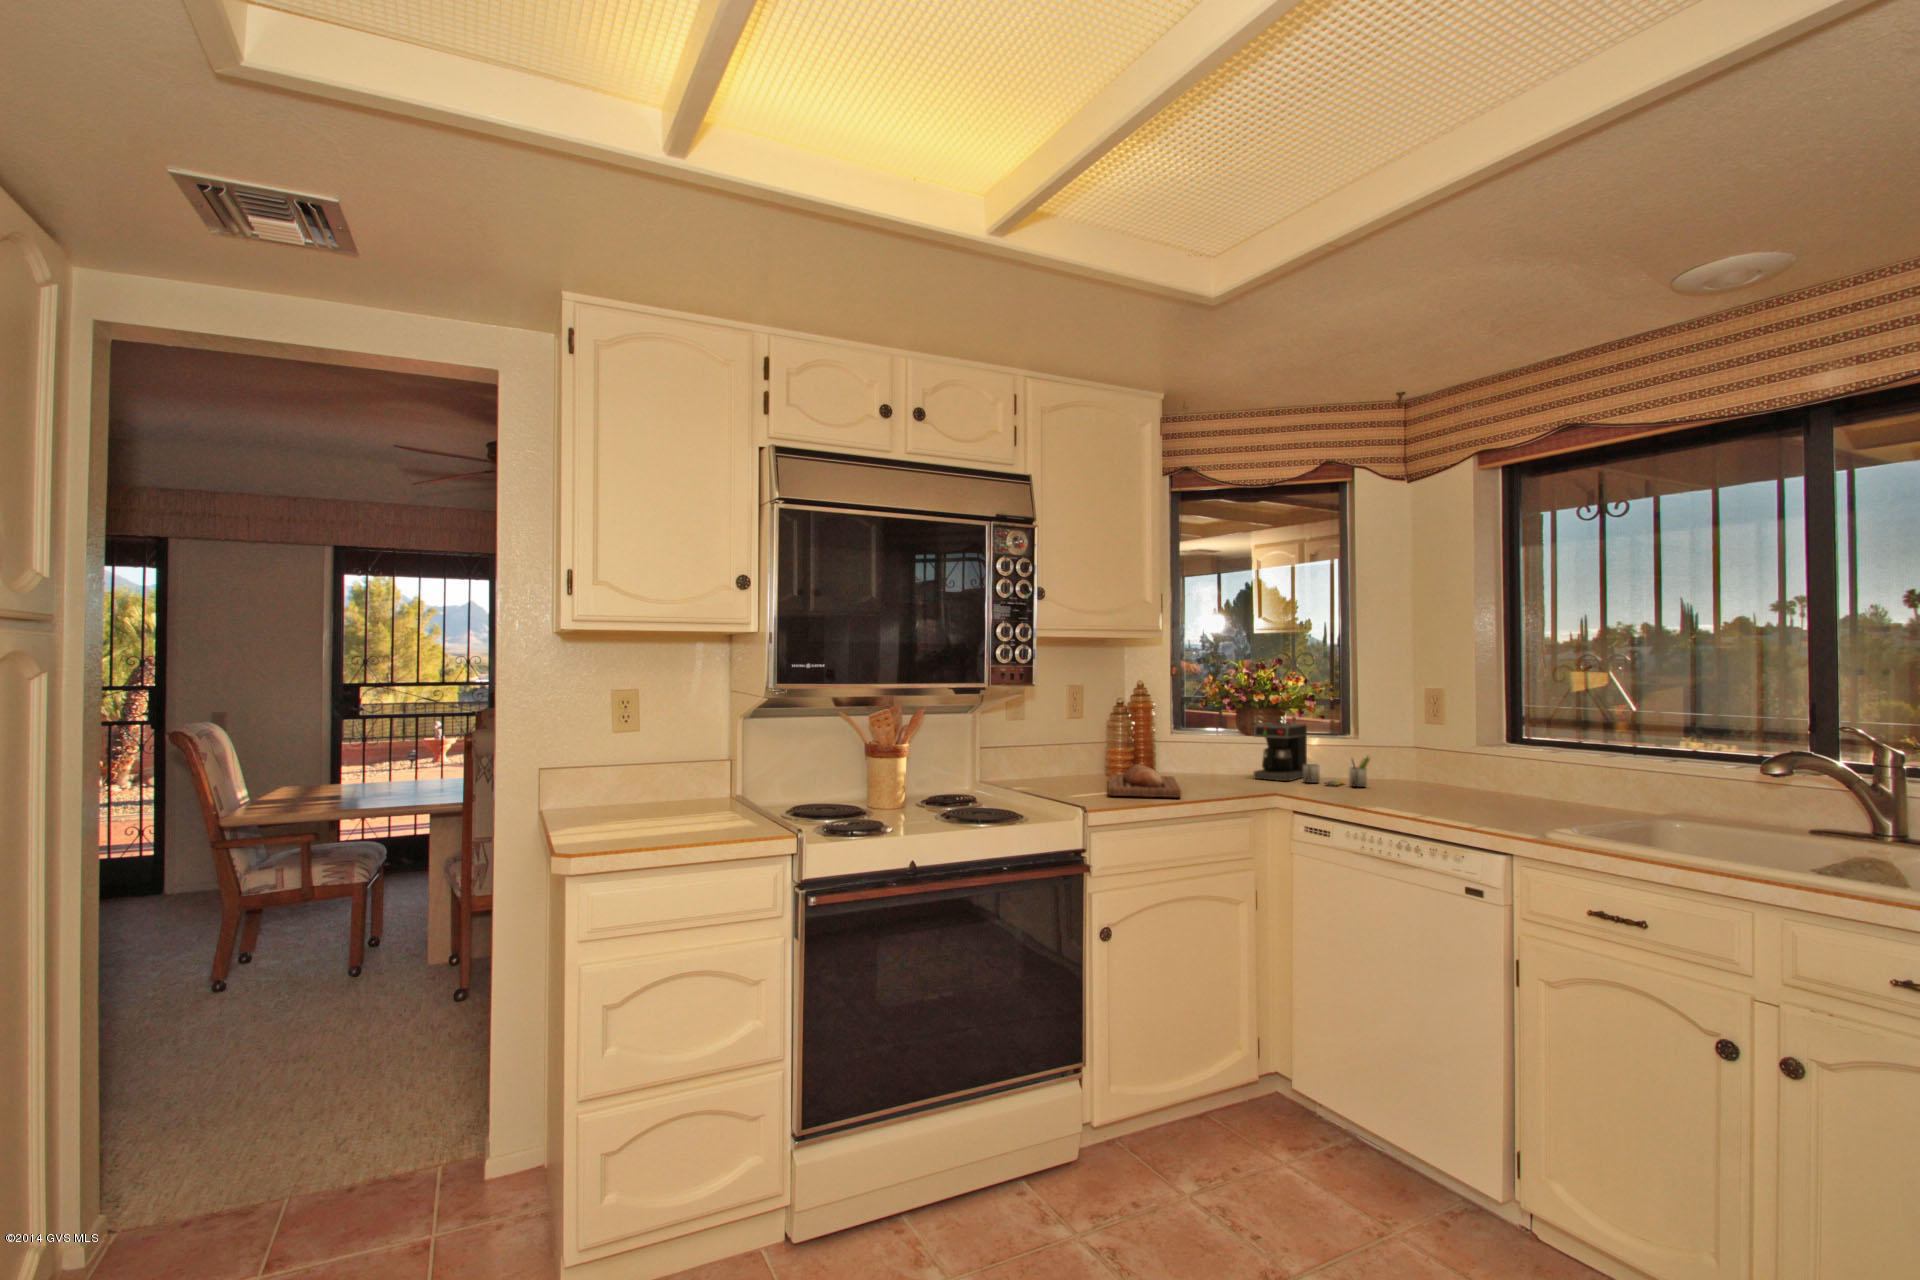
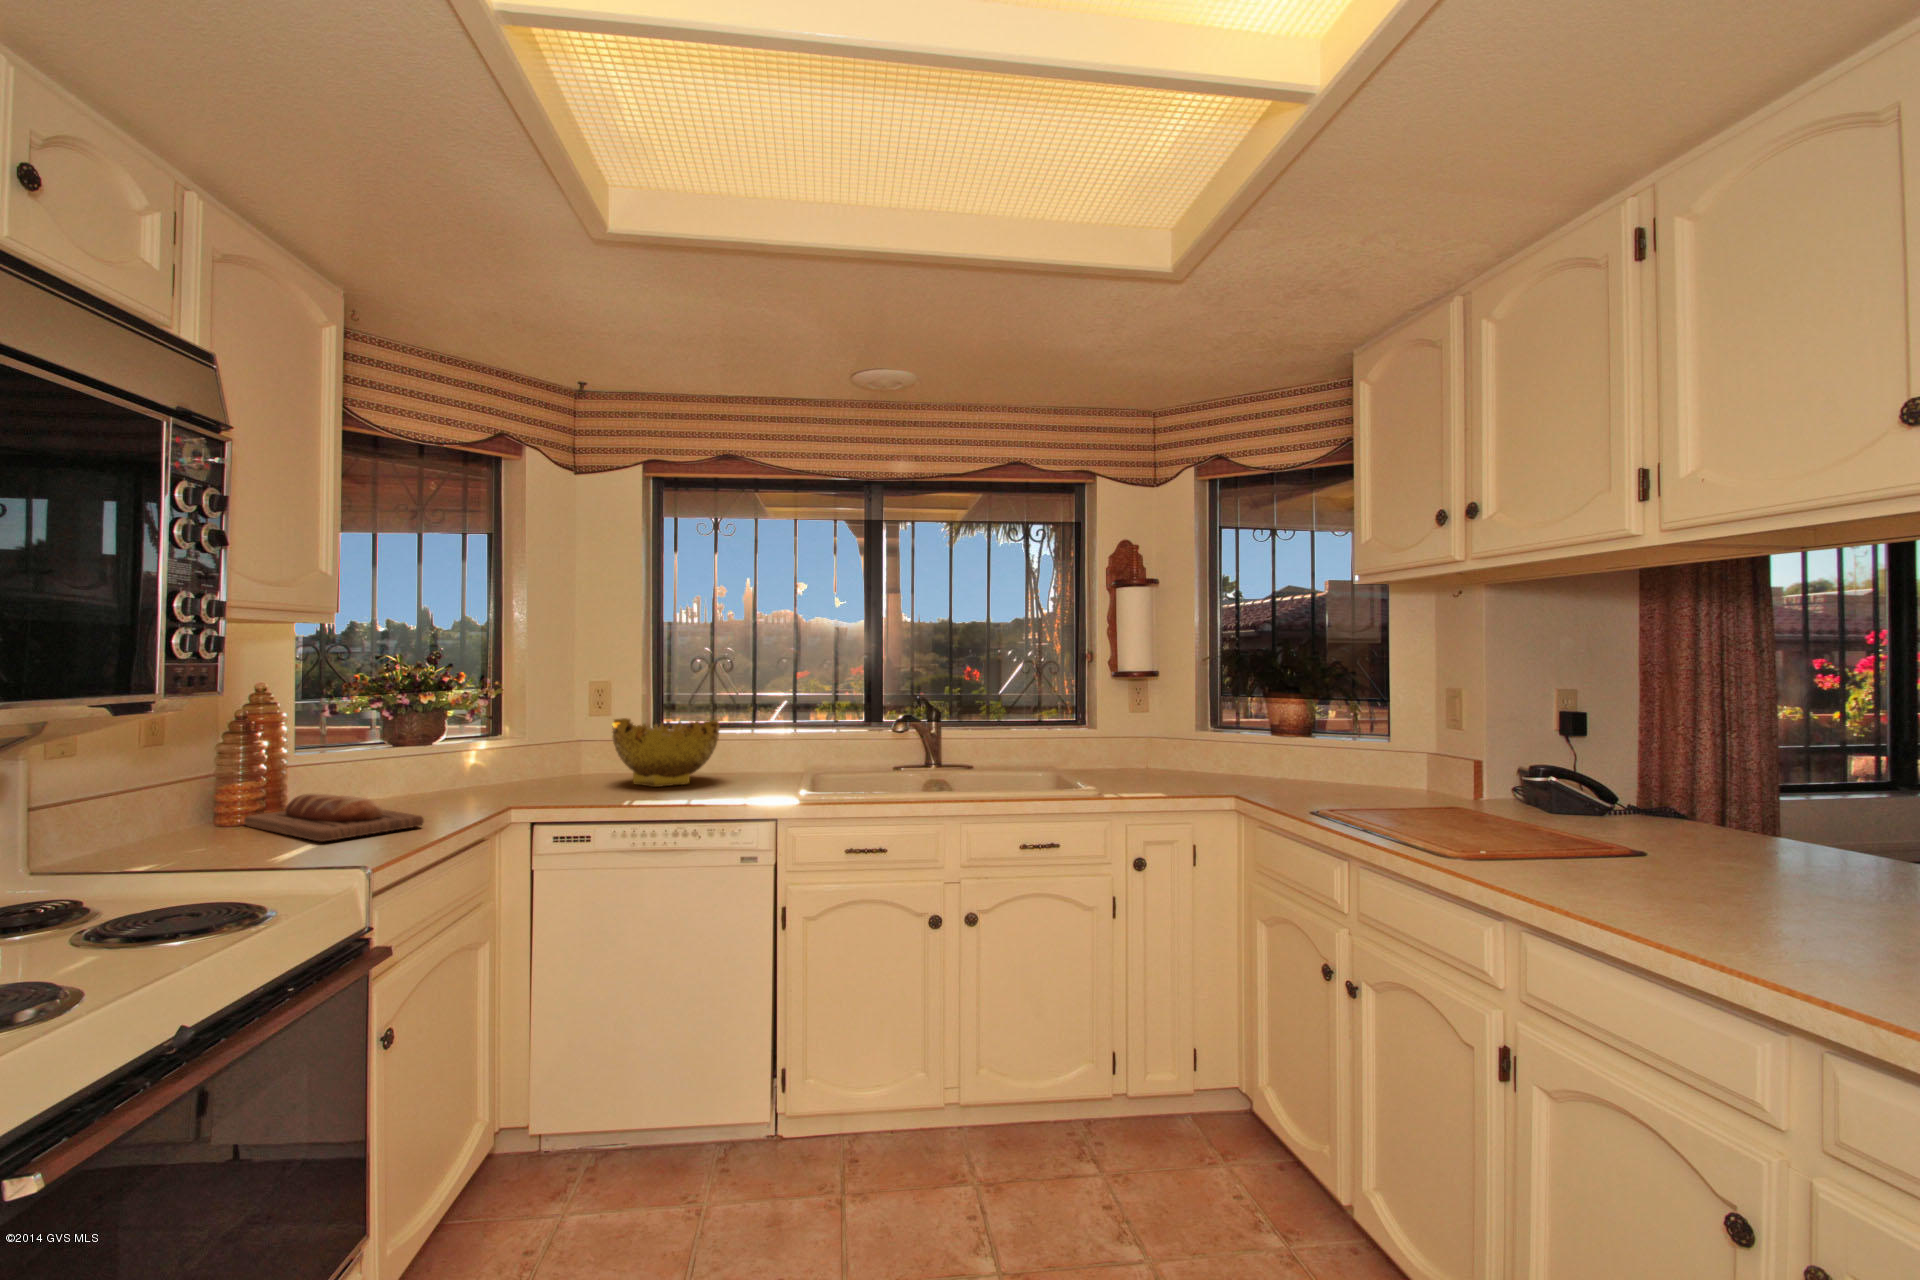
coffee maker: present [1254,723,1370,787] -> none [427,722,568,791]
decorative bowl: none [1393,729,1518,806] -> present [612,718,720,787]

